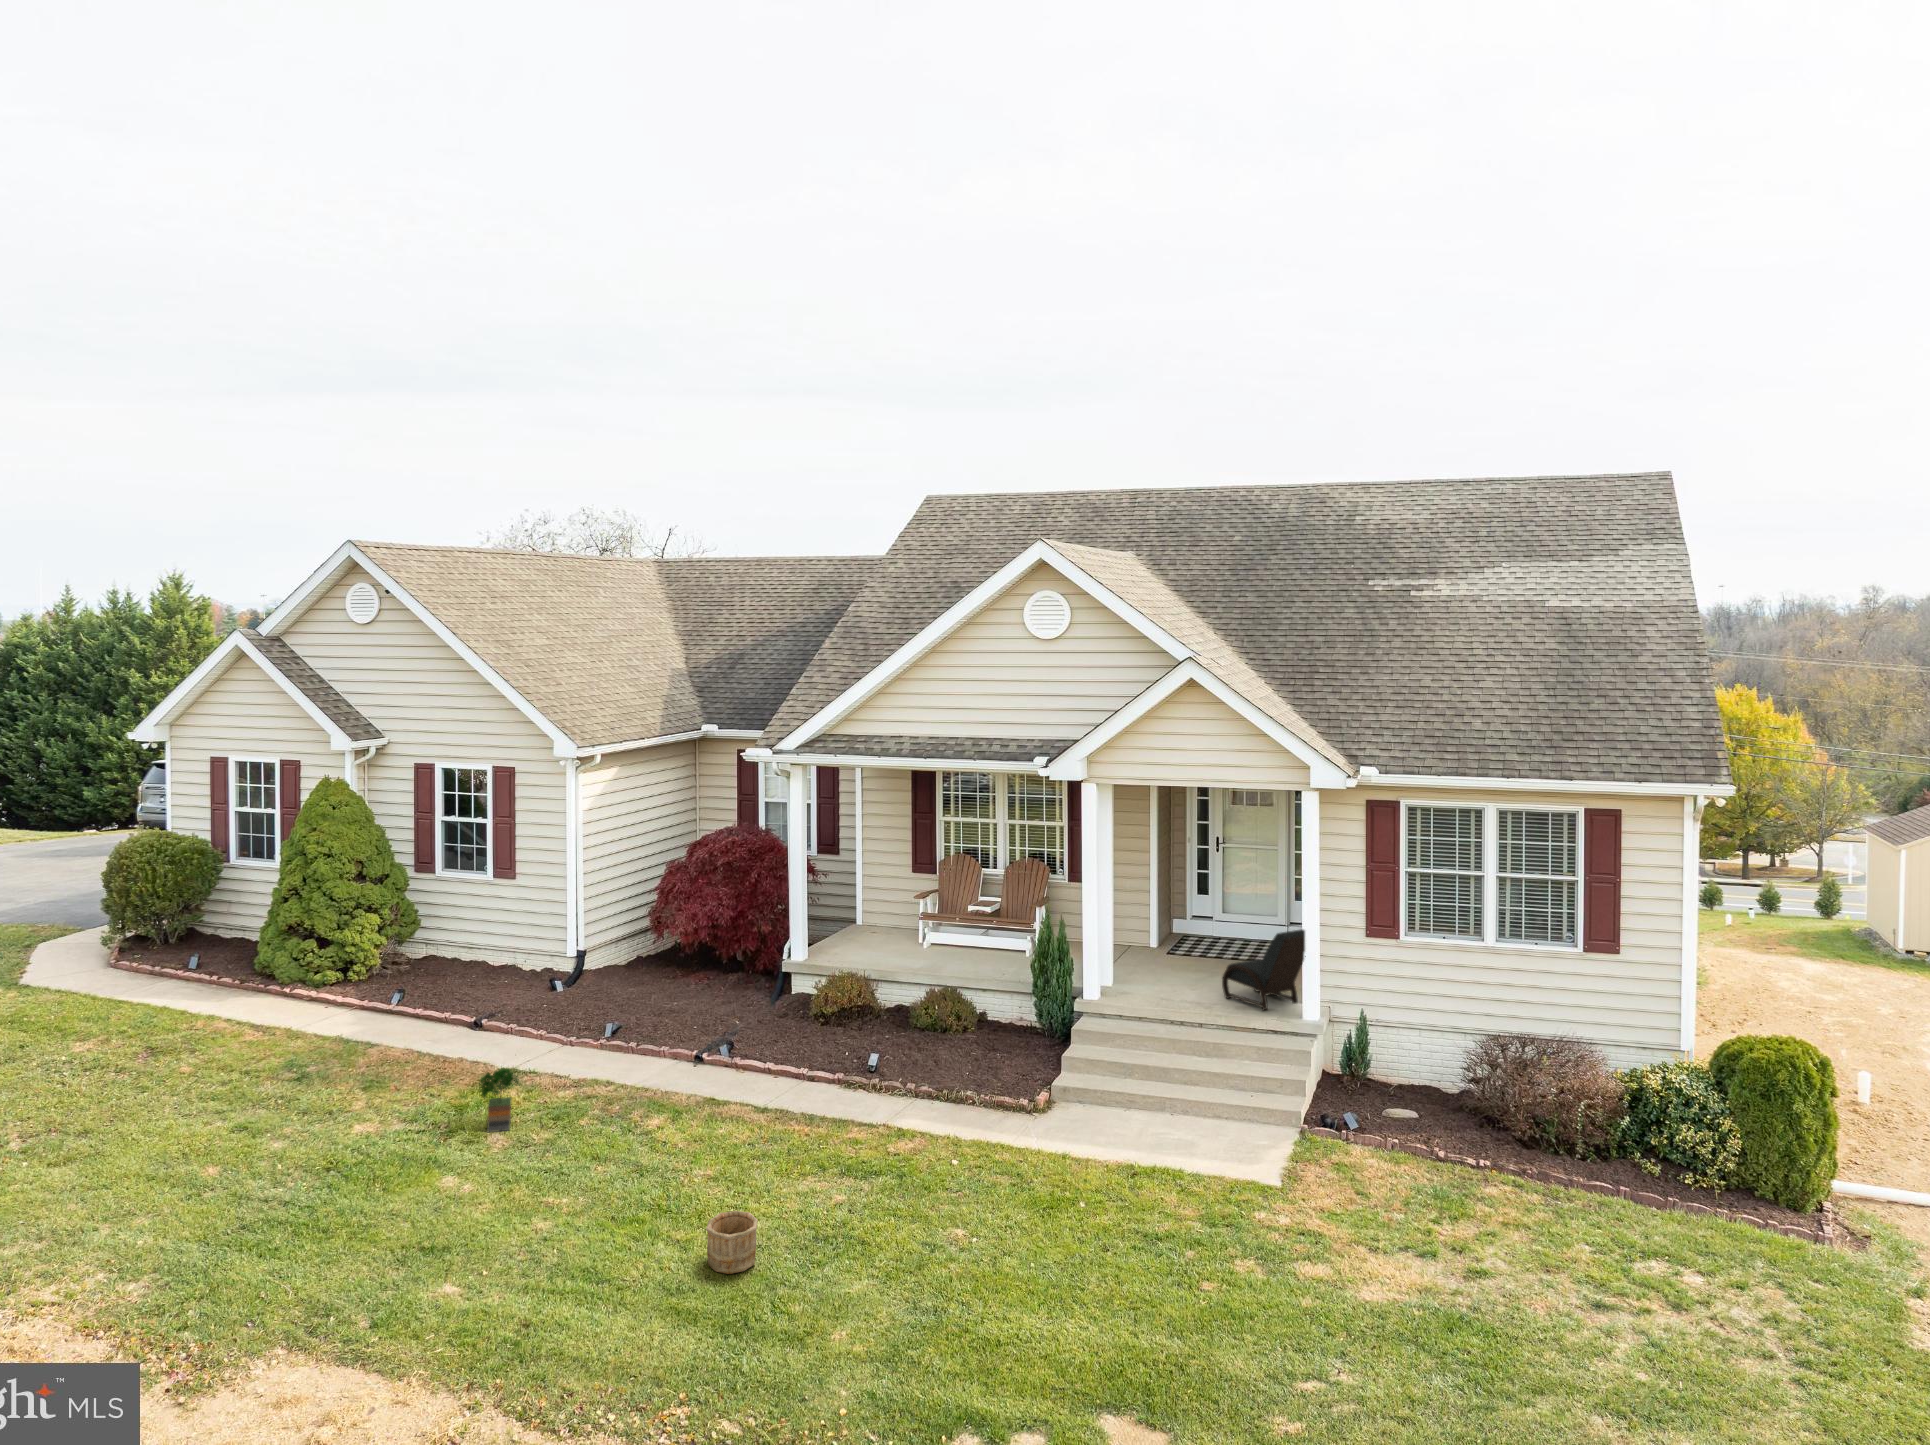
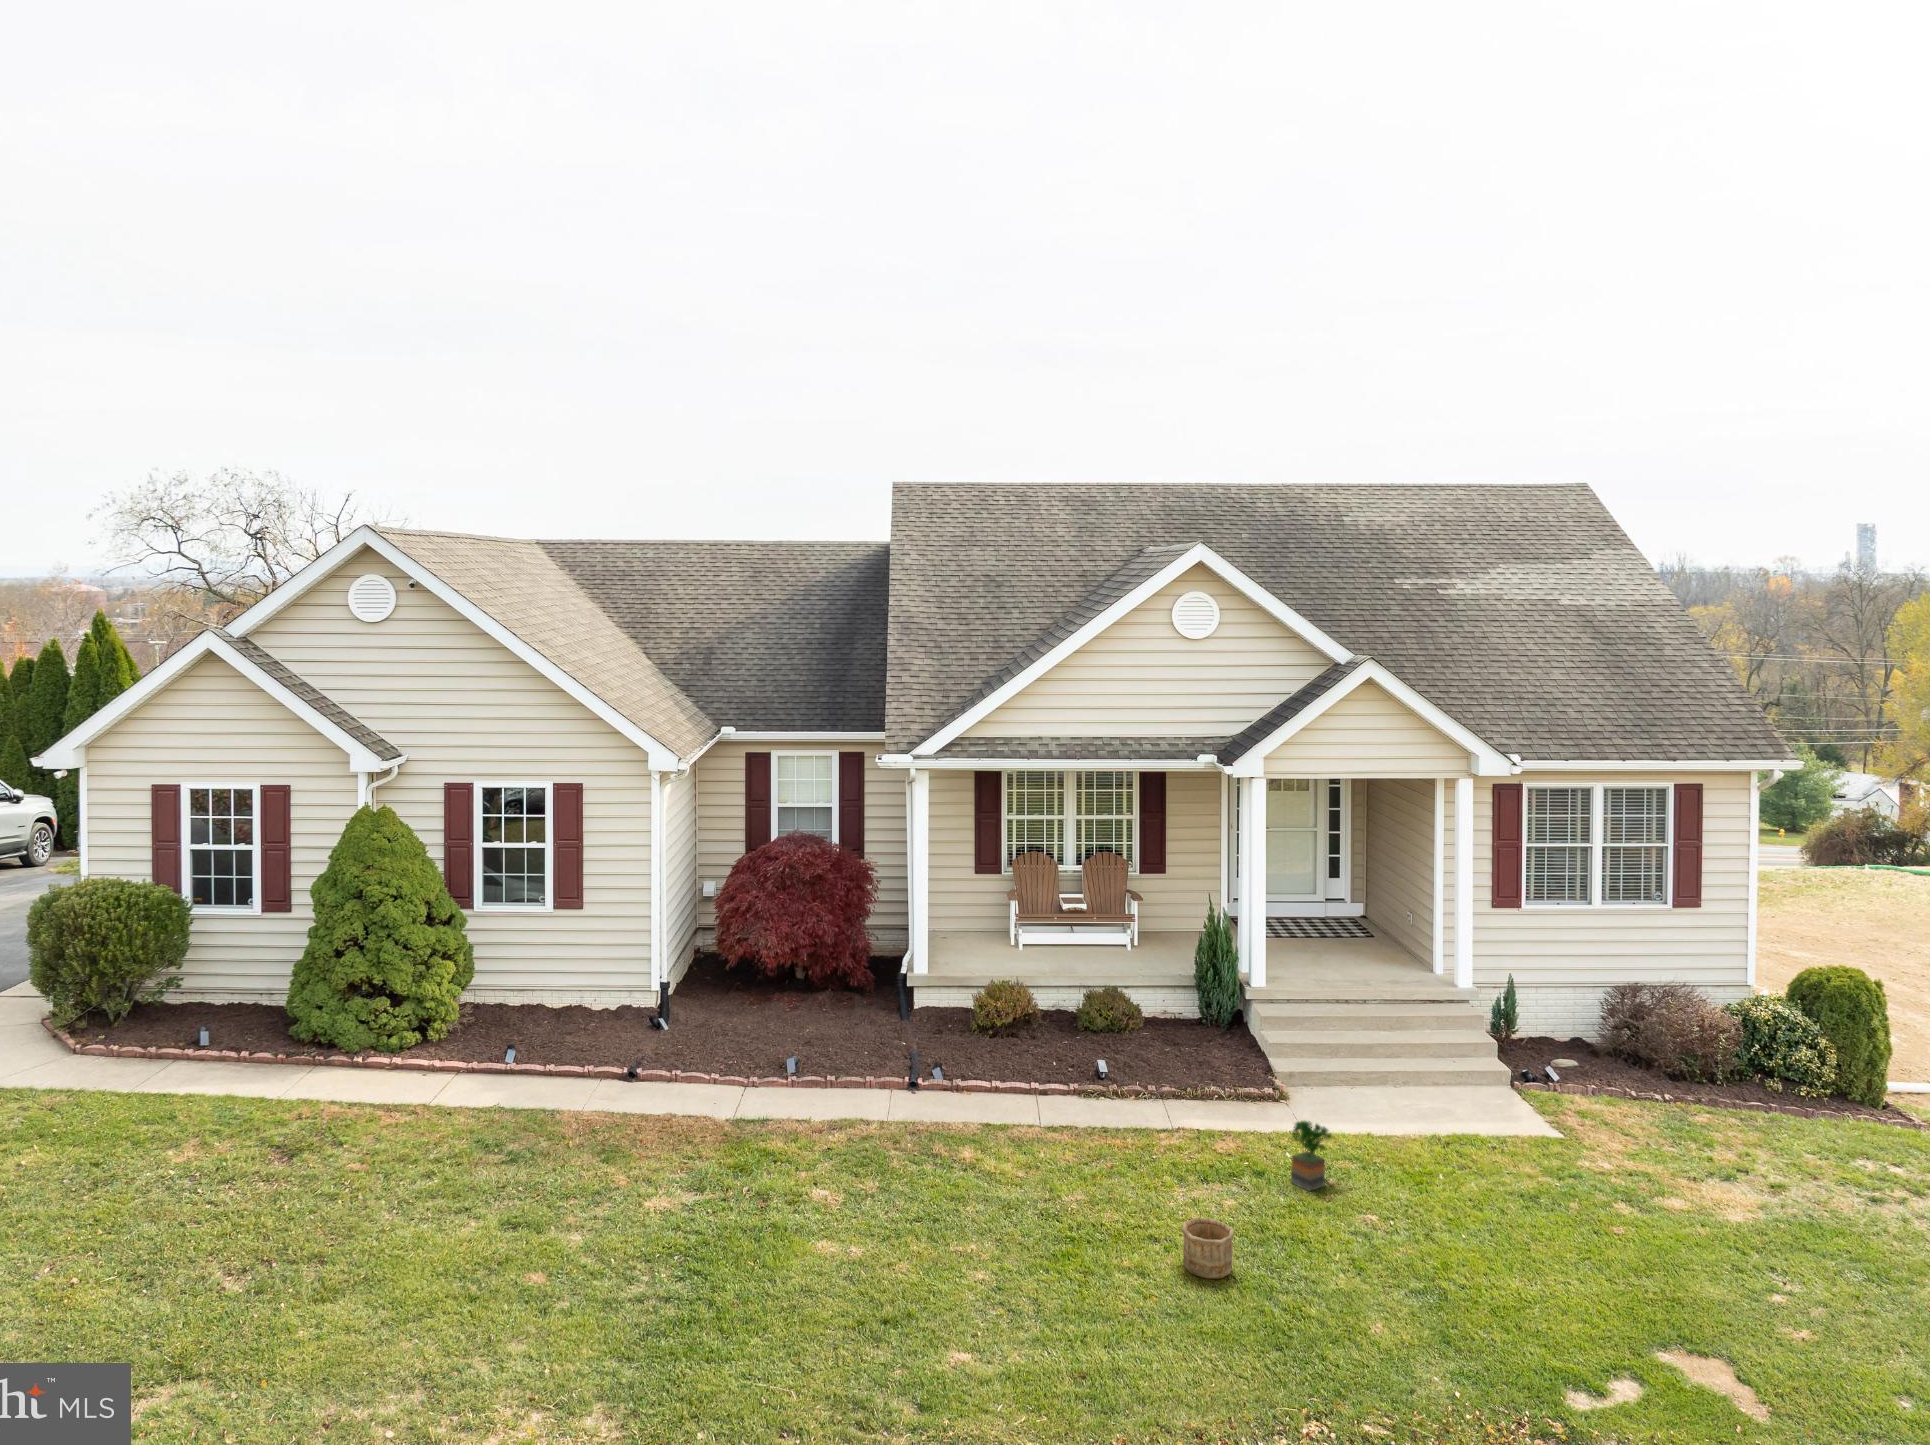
lounge chair: present [1222,929,1306,1010] -> none [1373,905,1461,984]
potted tree: present [479,1068,520,1132] -> present [1291,1121,1333,1191]

